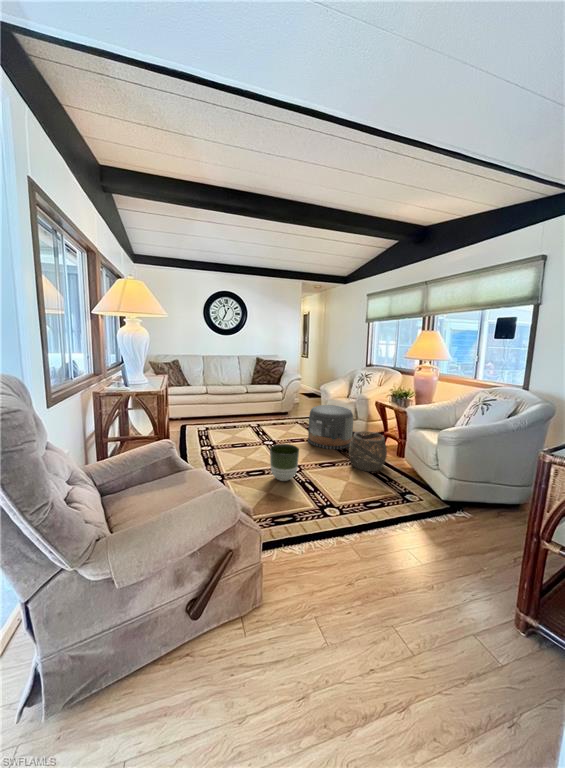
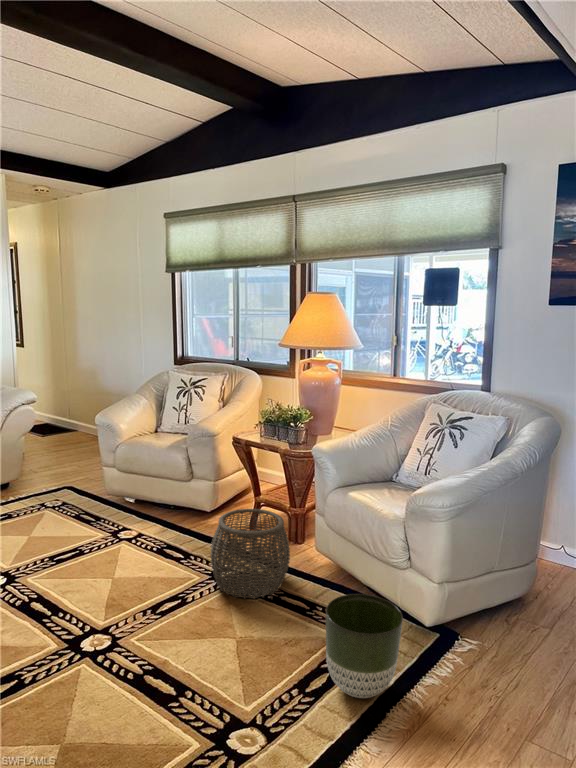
pouf: present [308,405,353,449] -> none [91,457,193,562]
planter: present [270,444,299,481] -> present [326,594,403,698]

